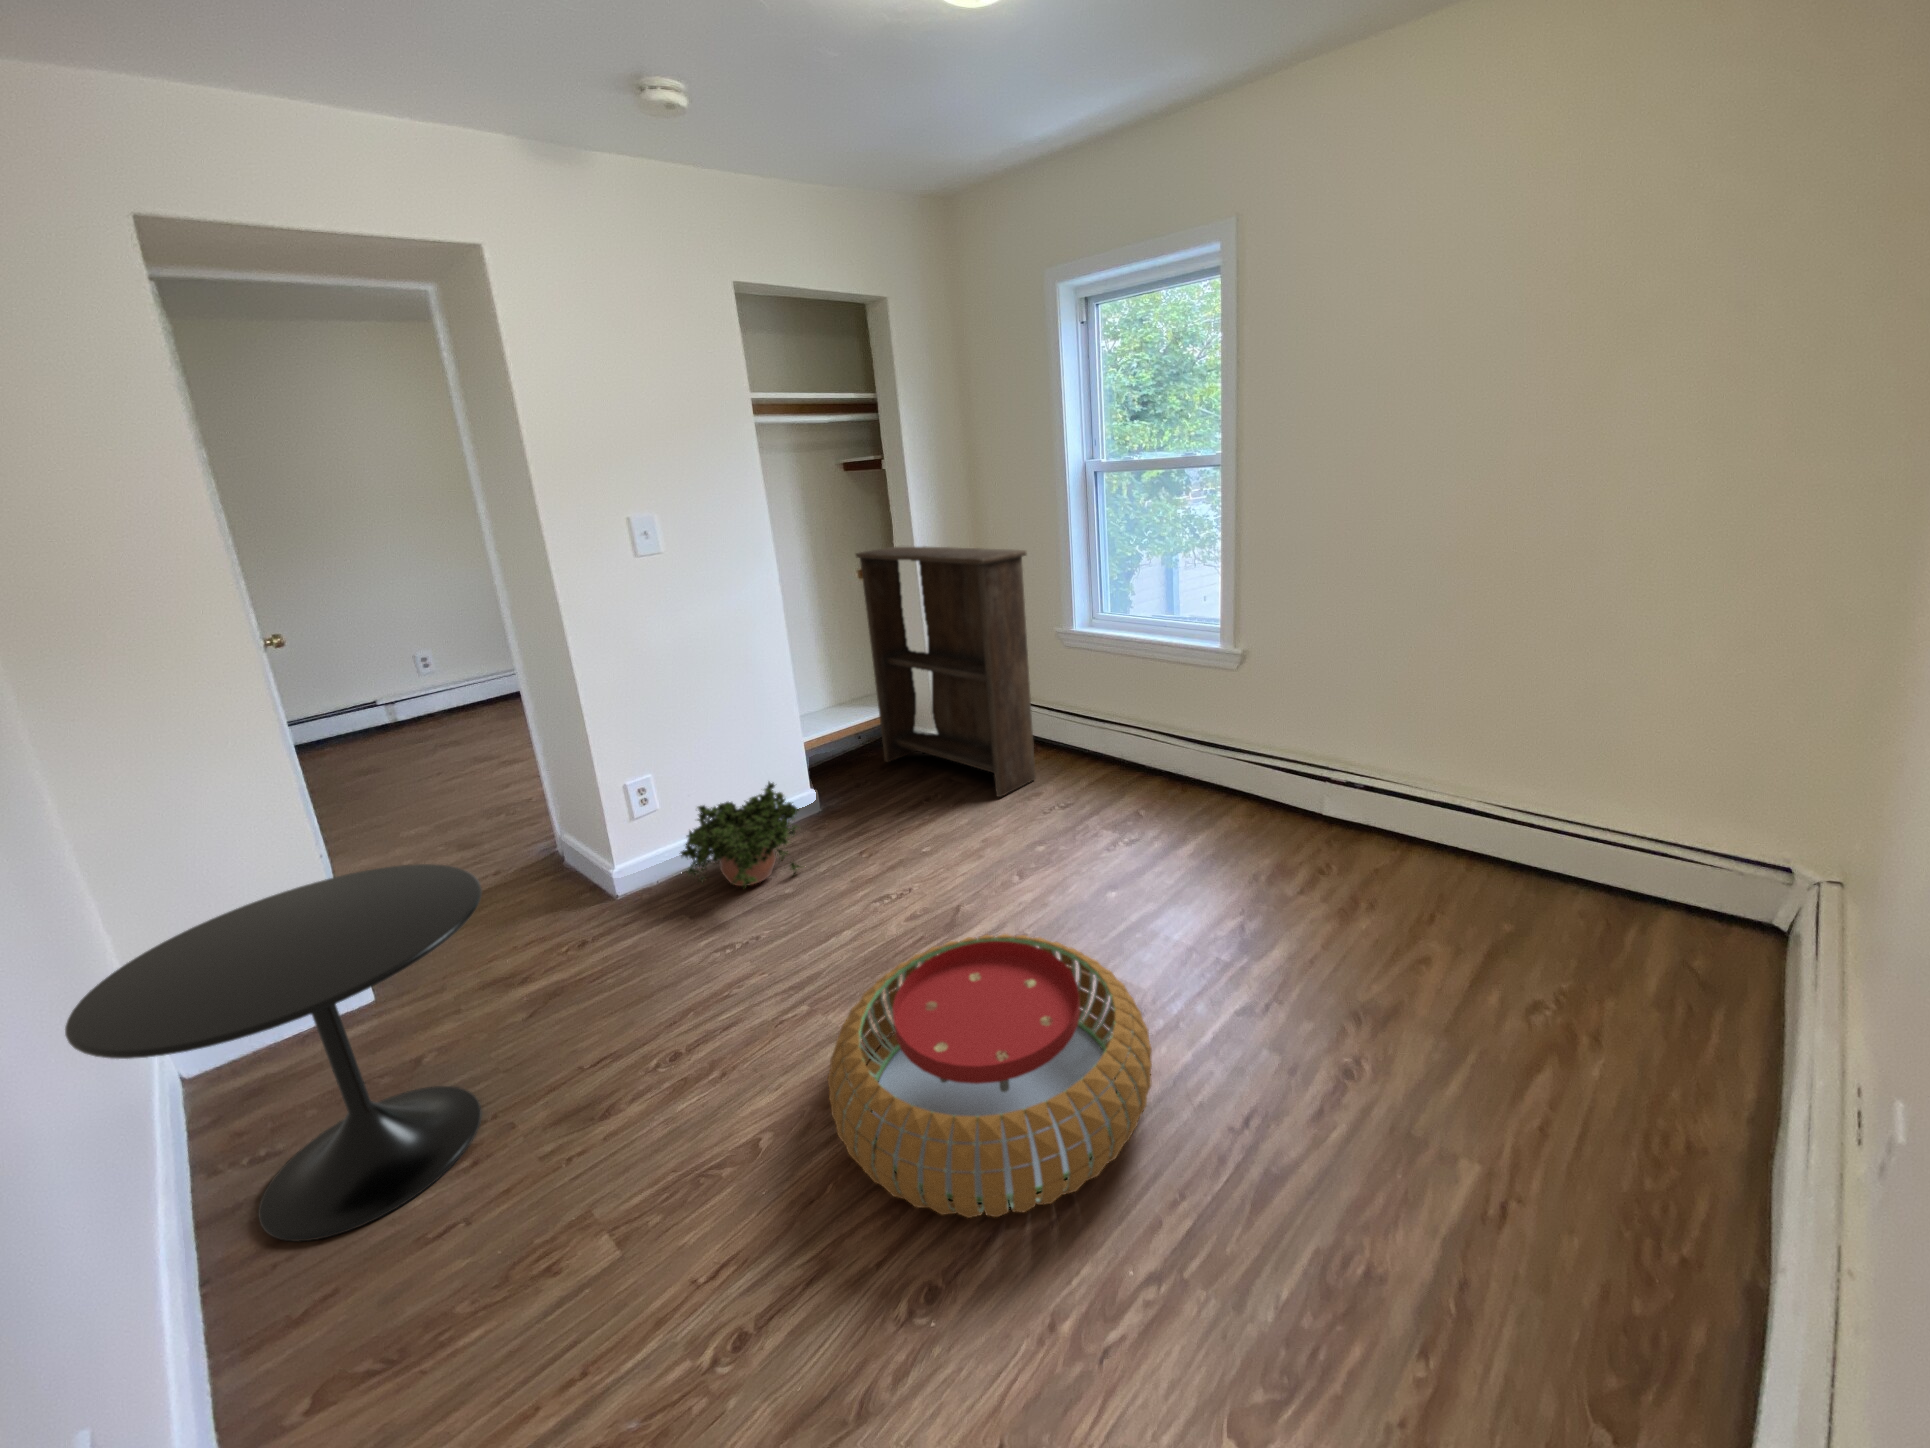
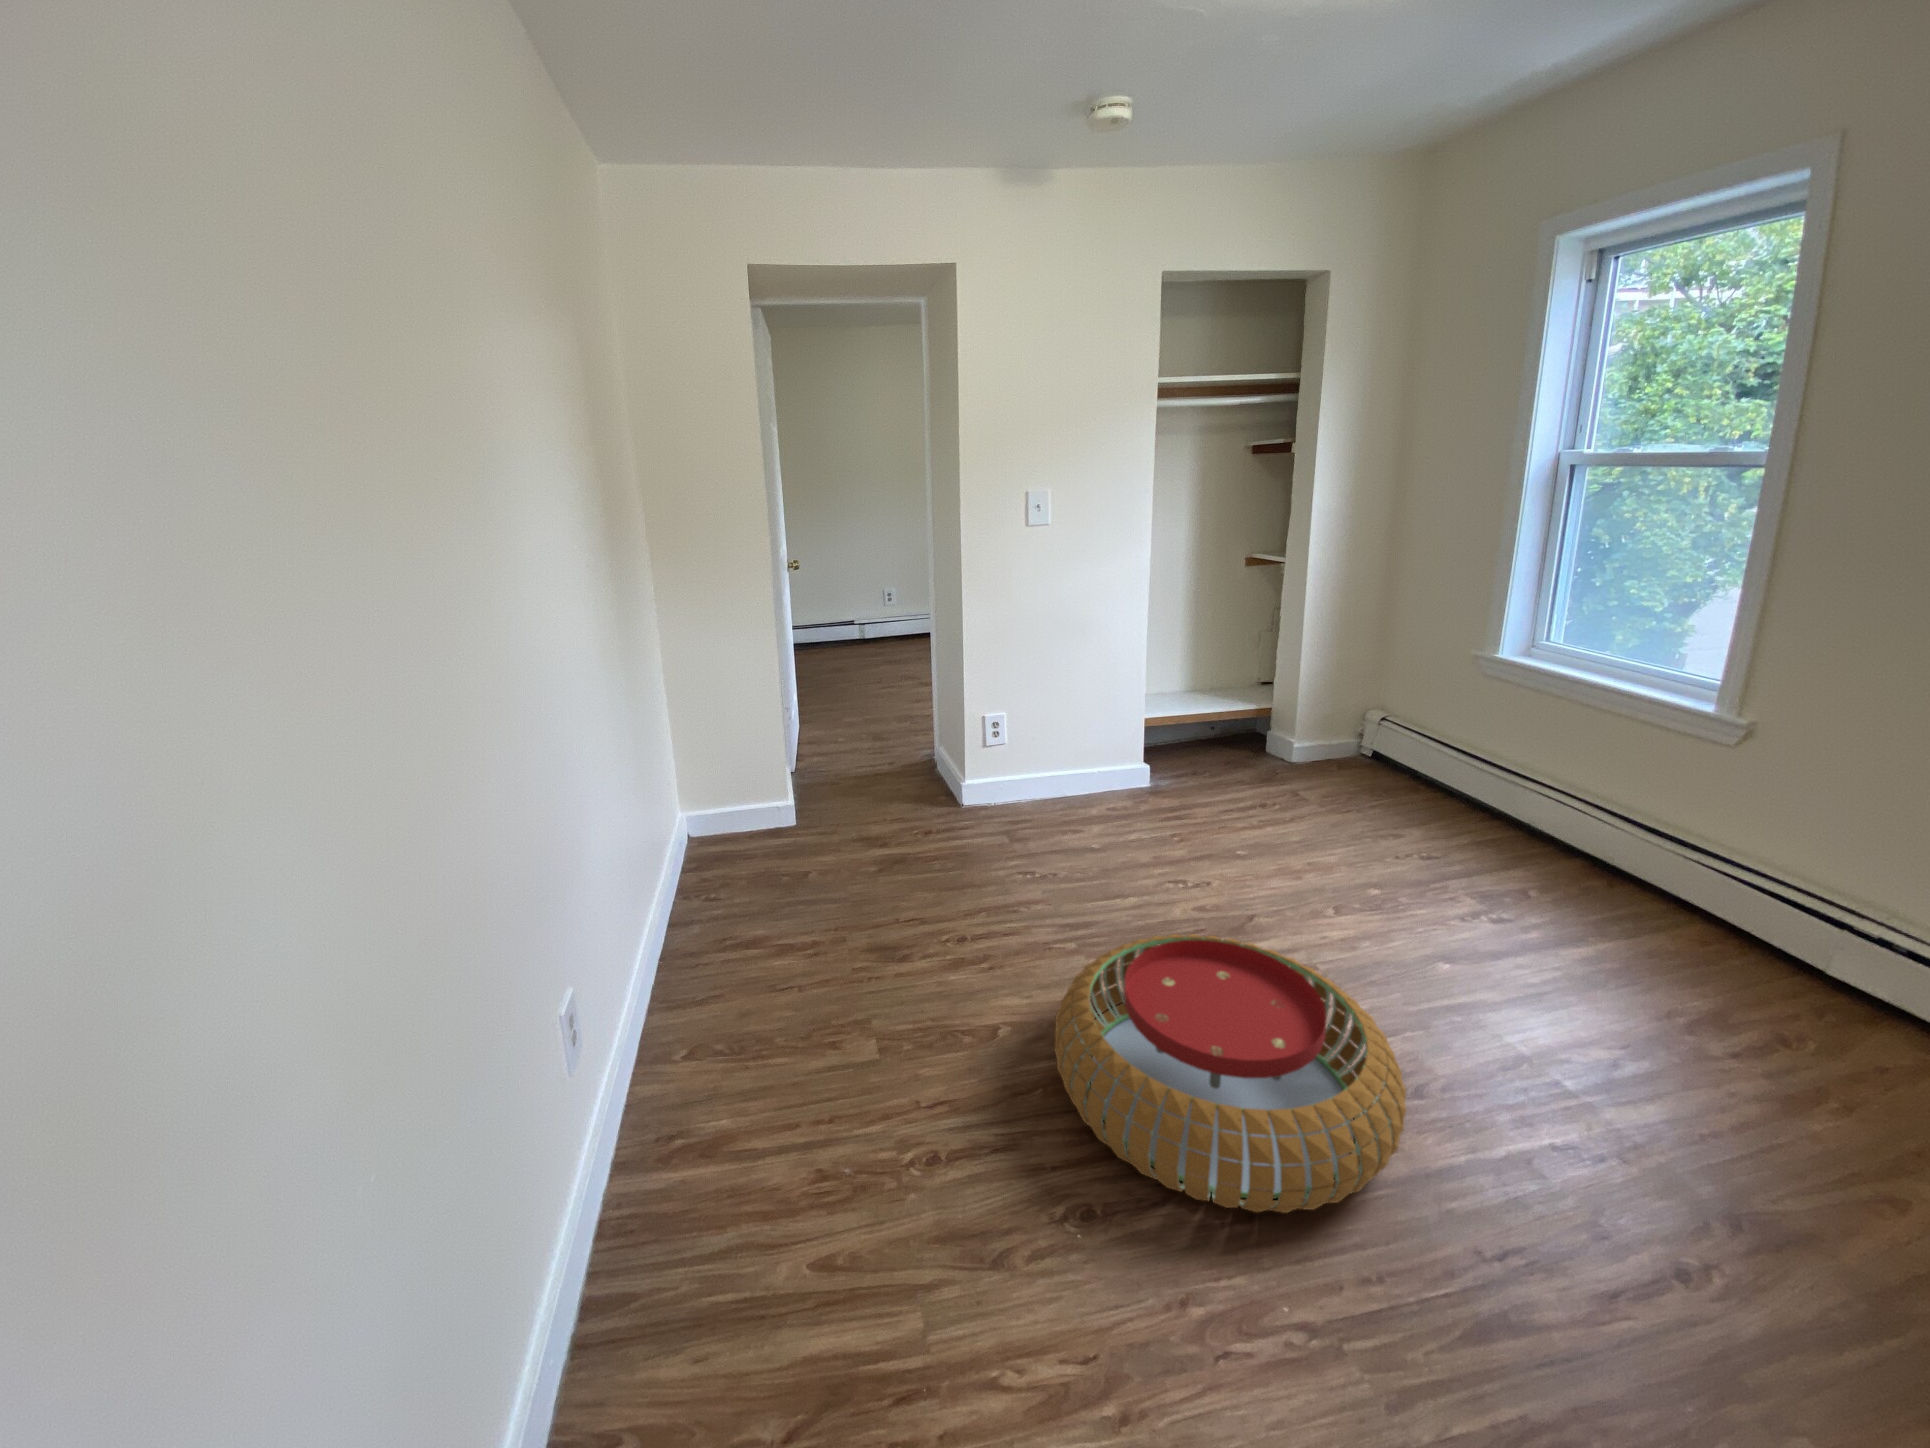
bookshelf: present [856,547,1036,797] -> none [1232,534,1443,826]
potted plant: present [681,782,802,888] -> none [1010,742,1120,838]
side table: present [65,864,482,1241] -> none [653,730,860,959]

